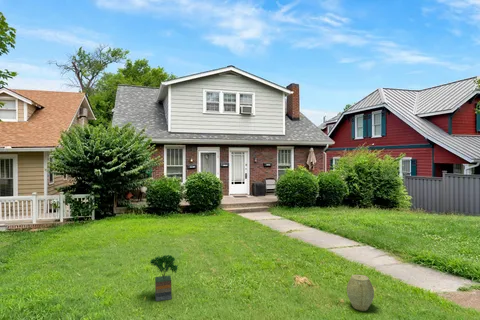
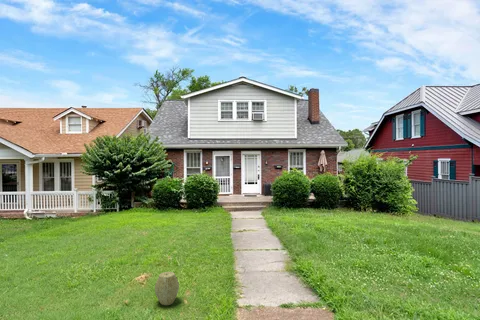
potted tree: present [150,255,178,301] -> none [36,241,61,277]

